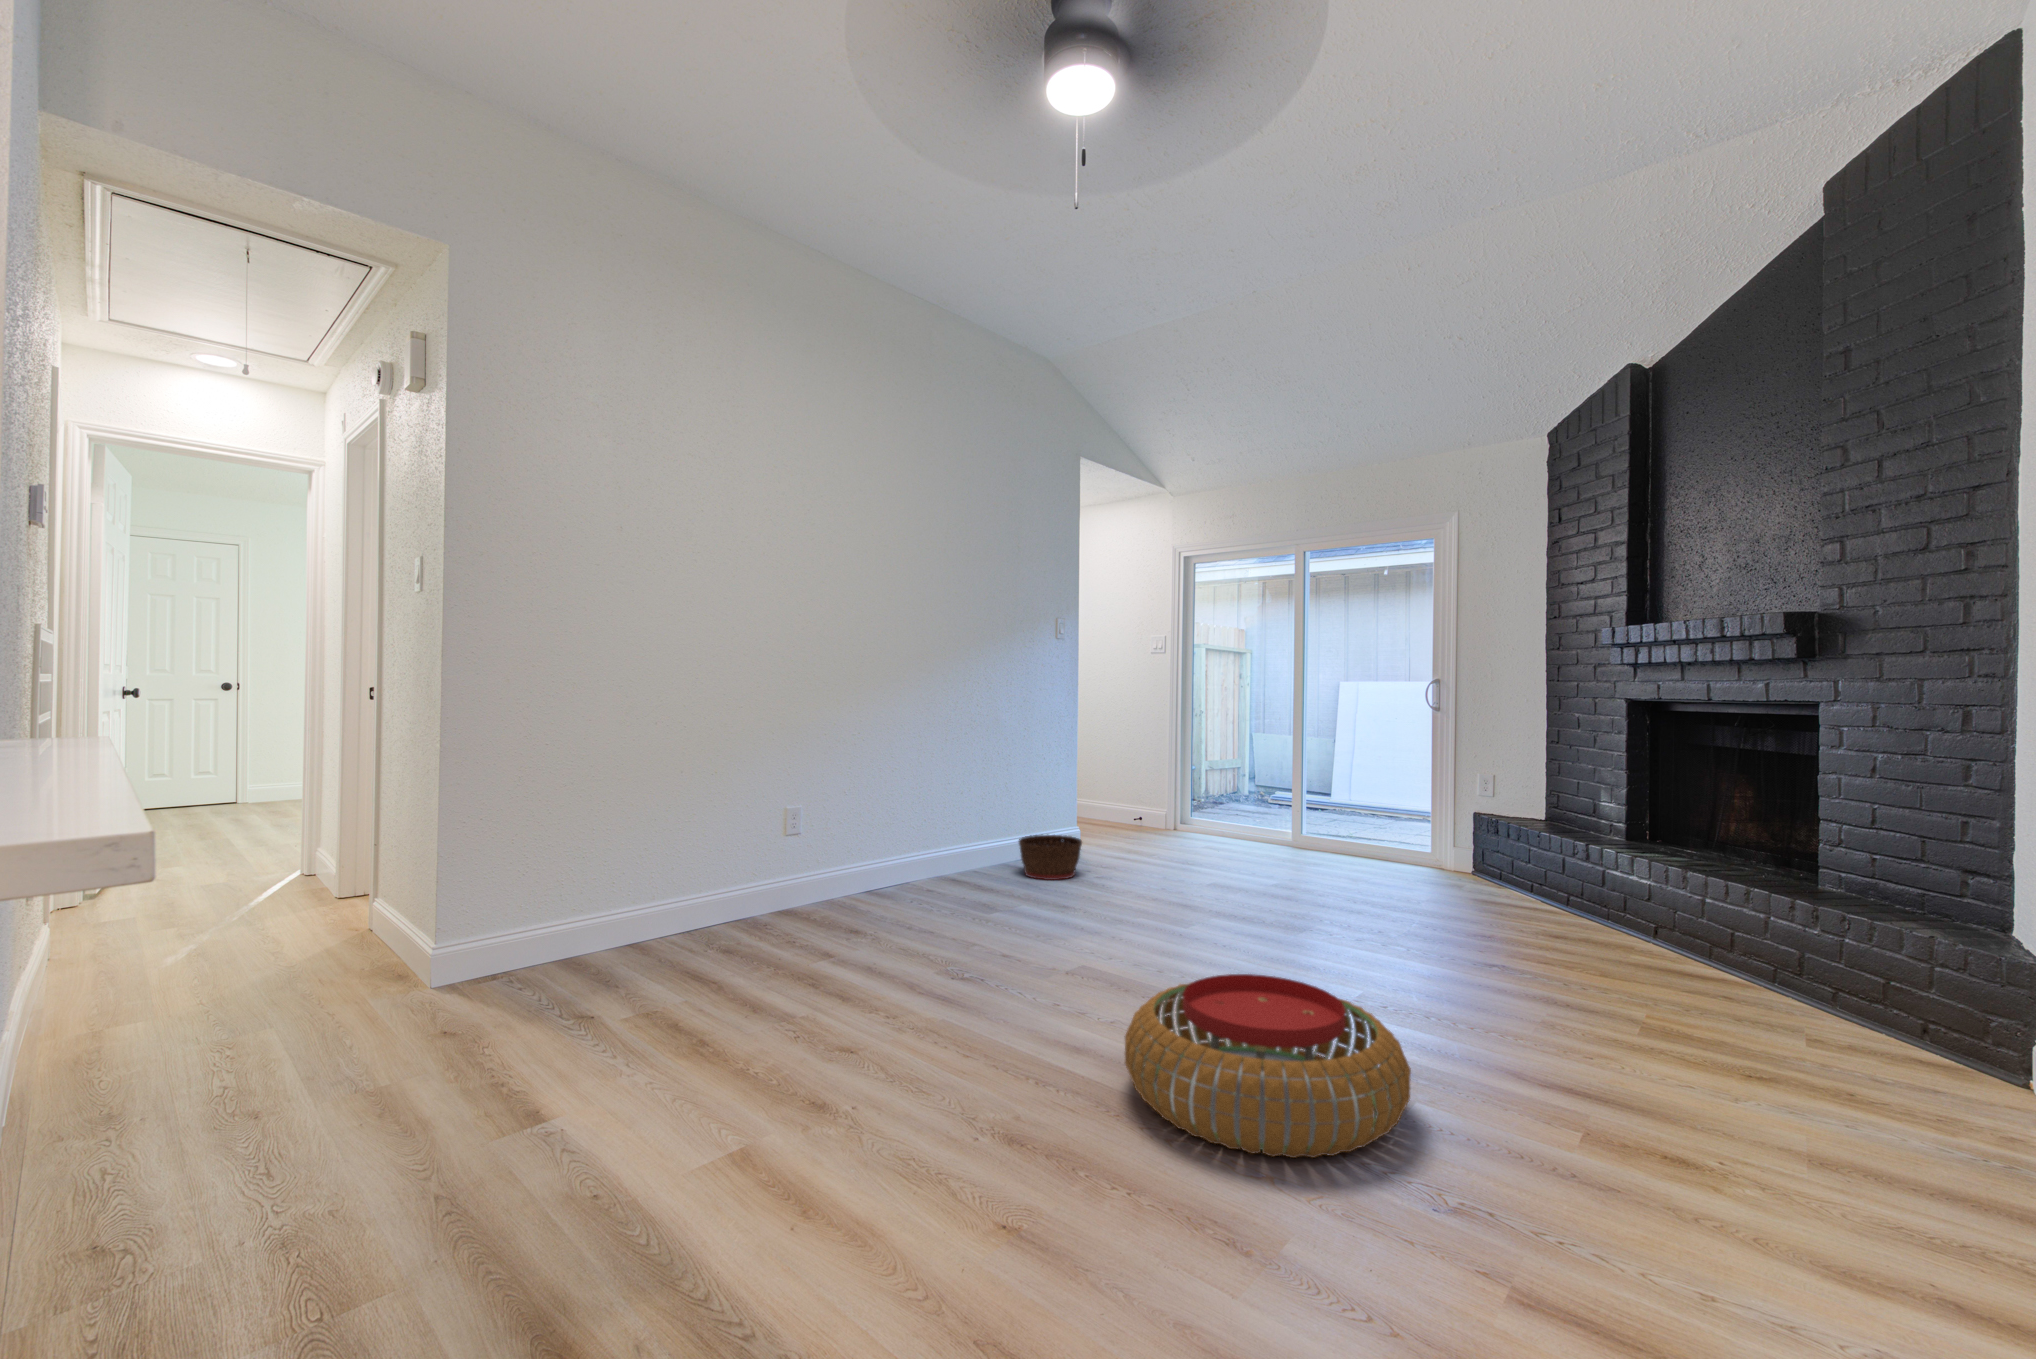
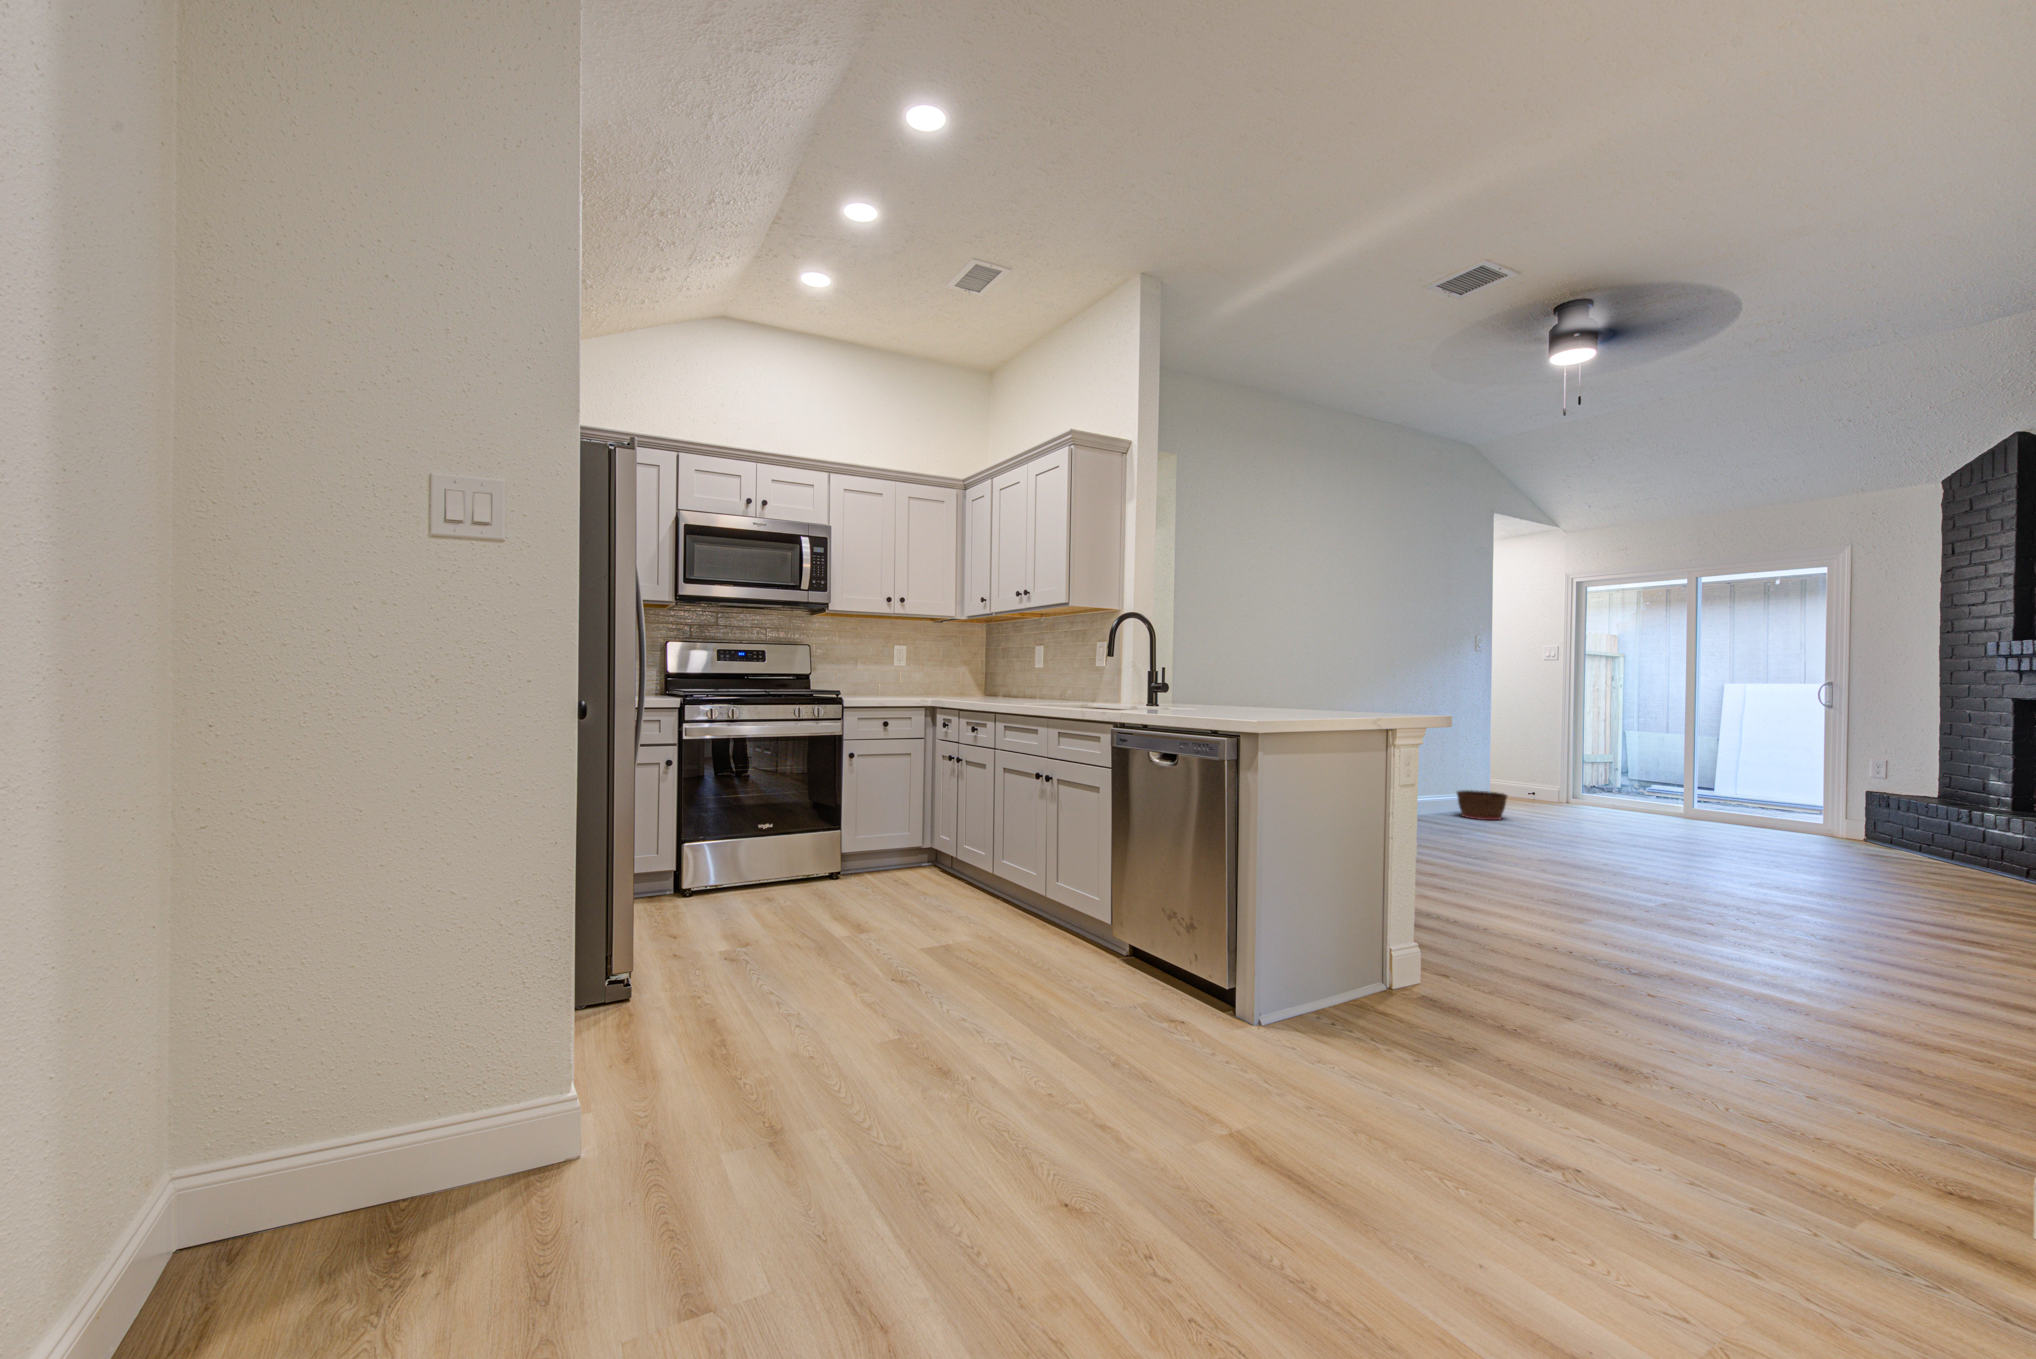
pouf: present [1125,974,1411,1158] -> none [1590,844,1779,923]

